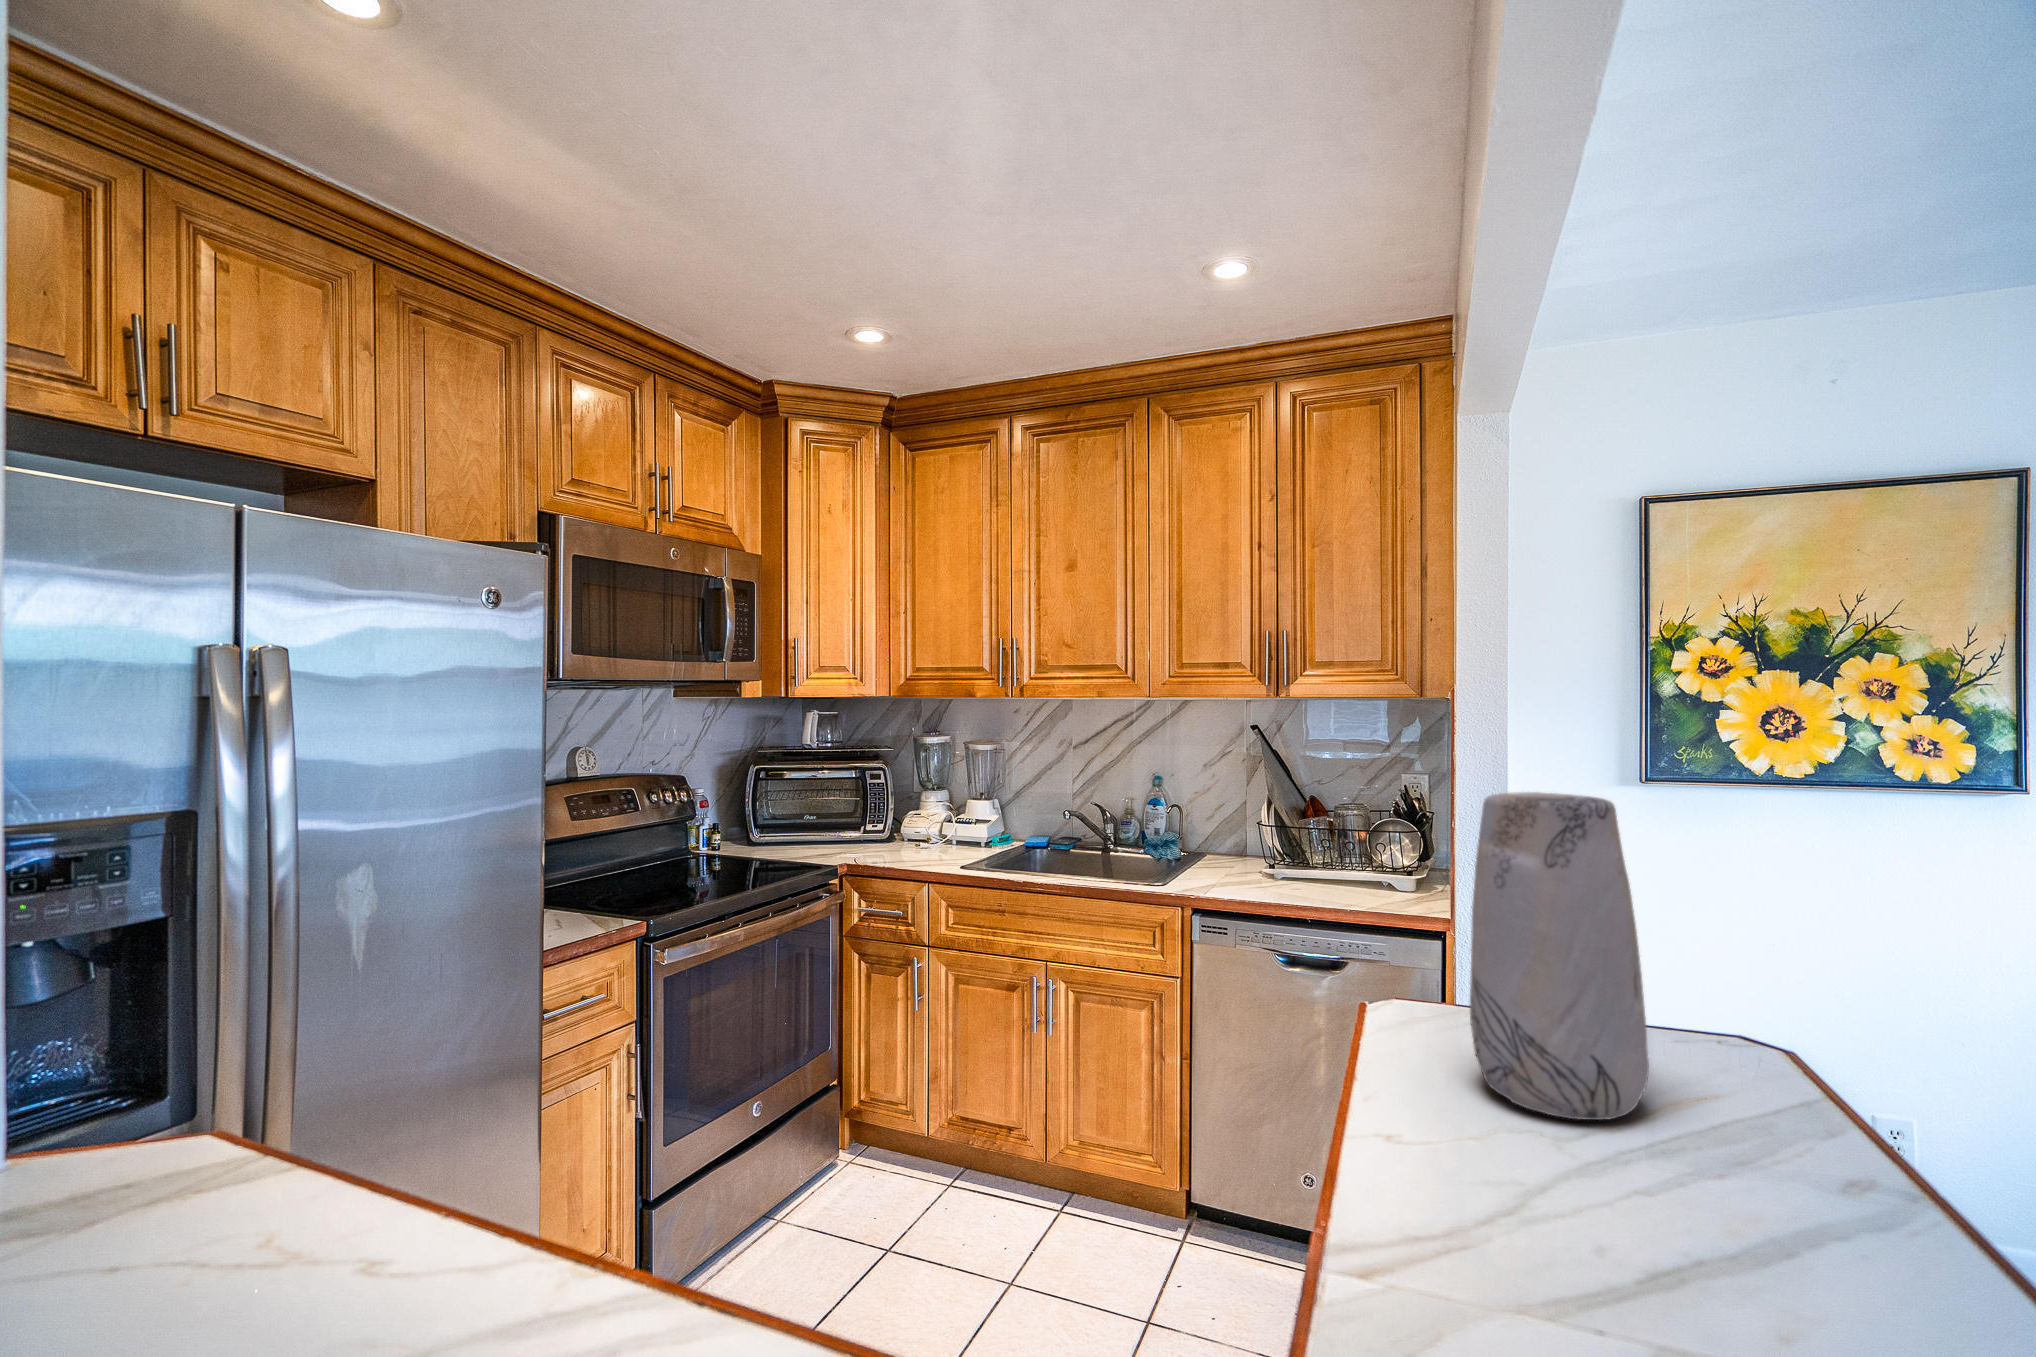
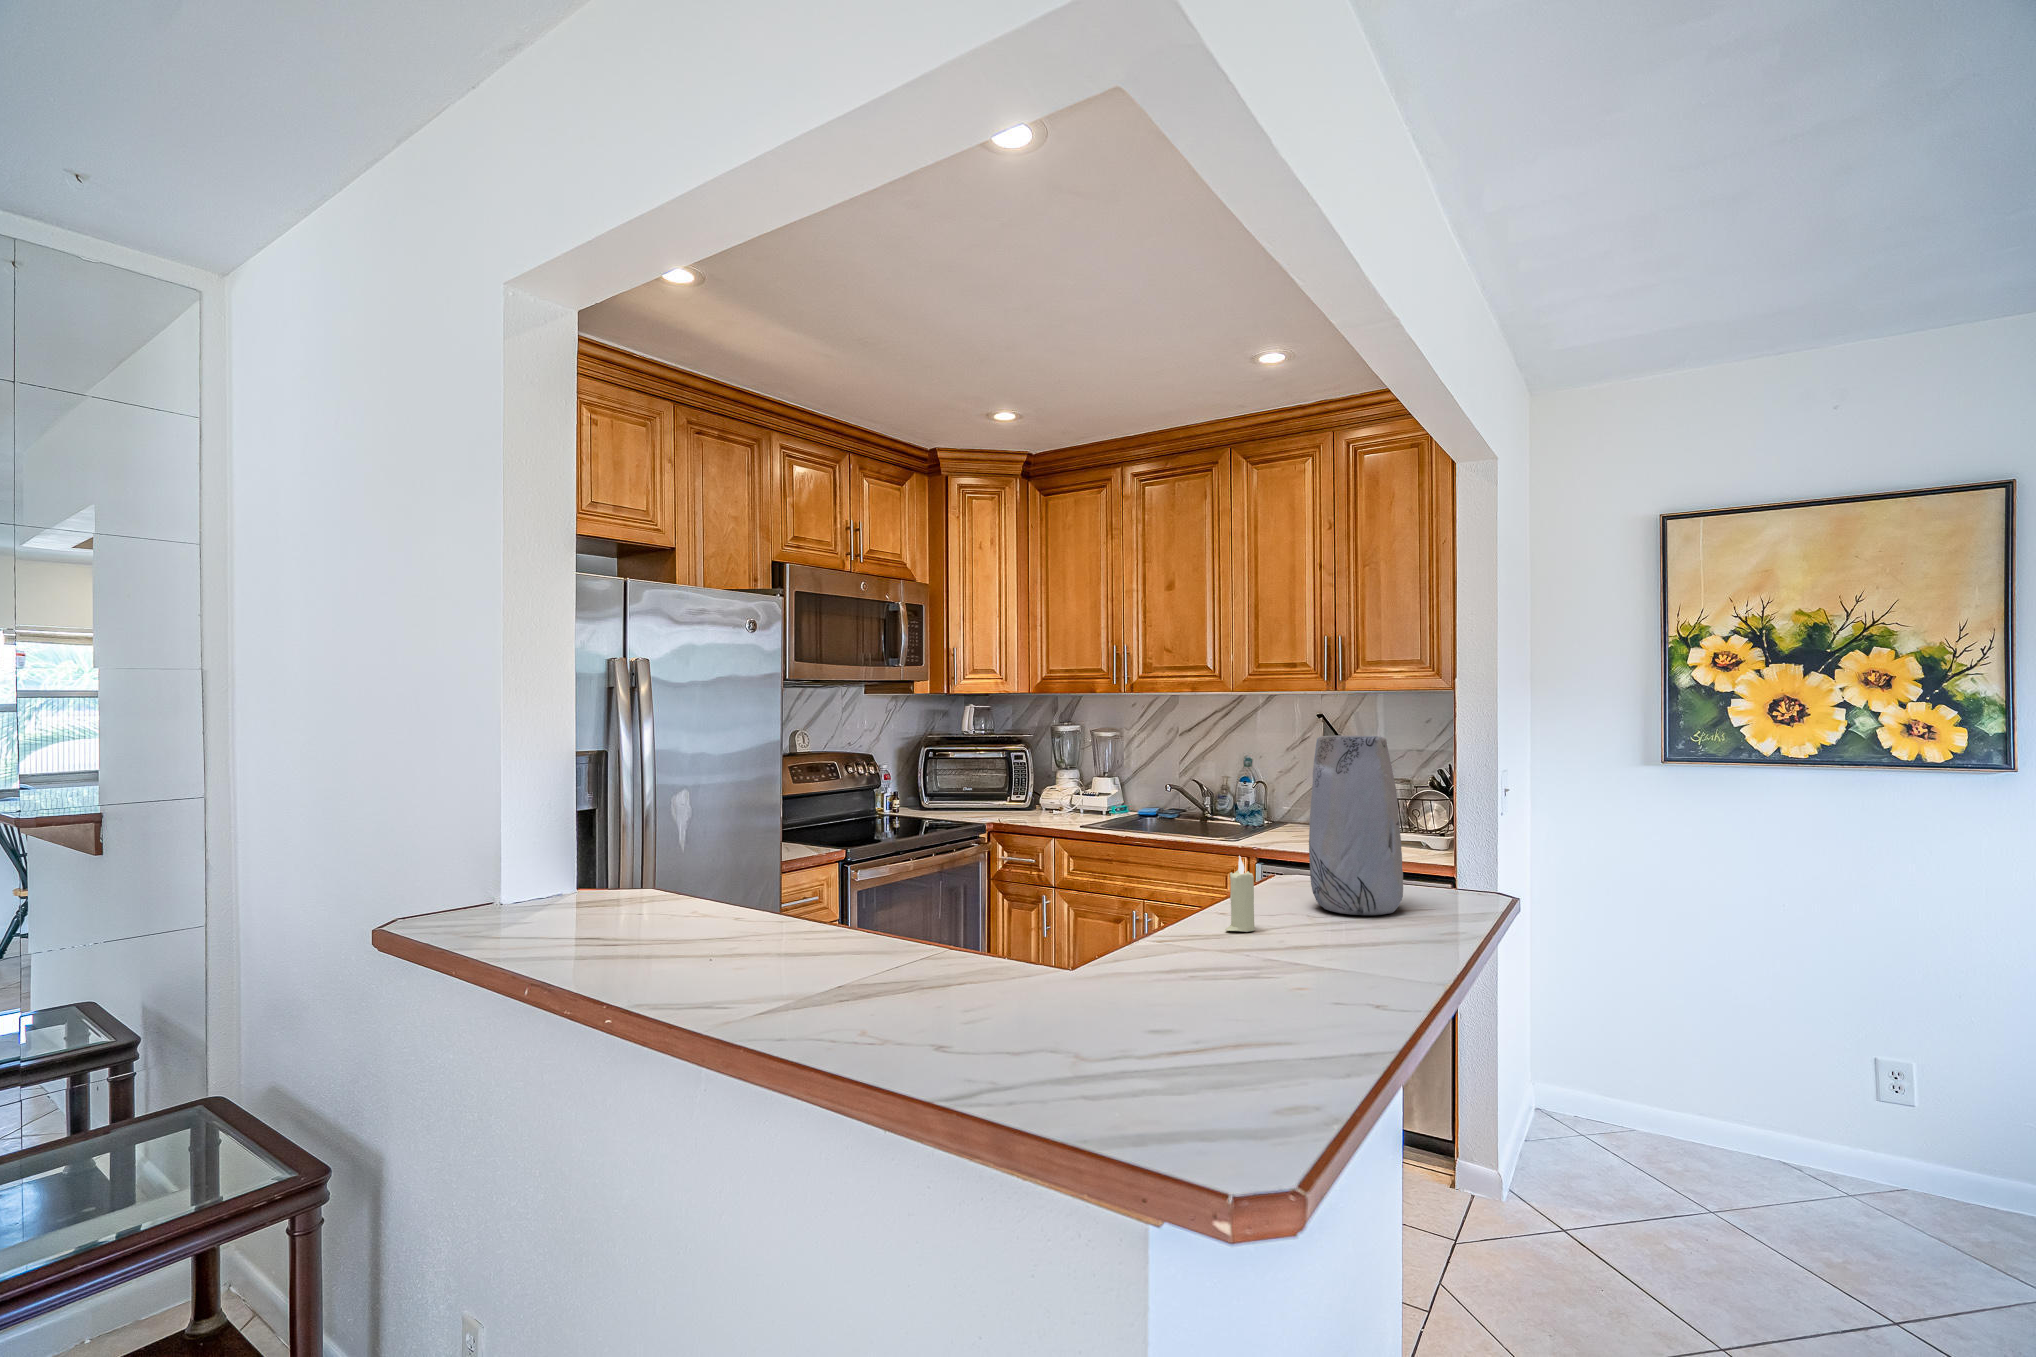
candle: none [1399,1045,1454,1195] -> present [1226,856,1255,932]

